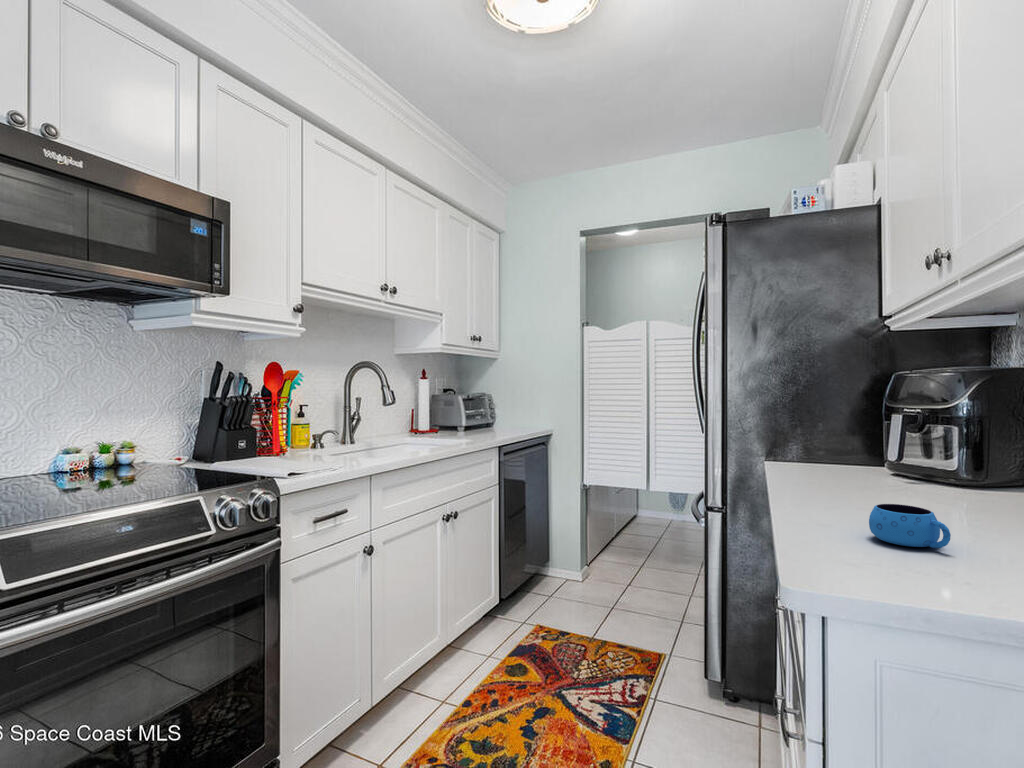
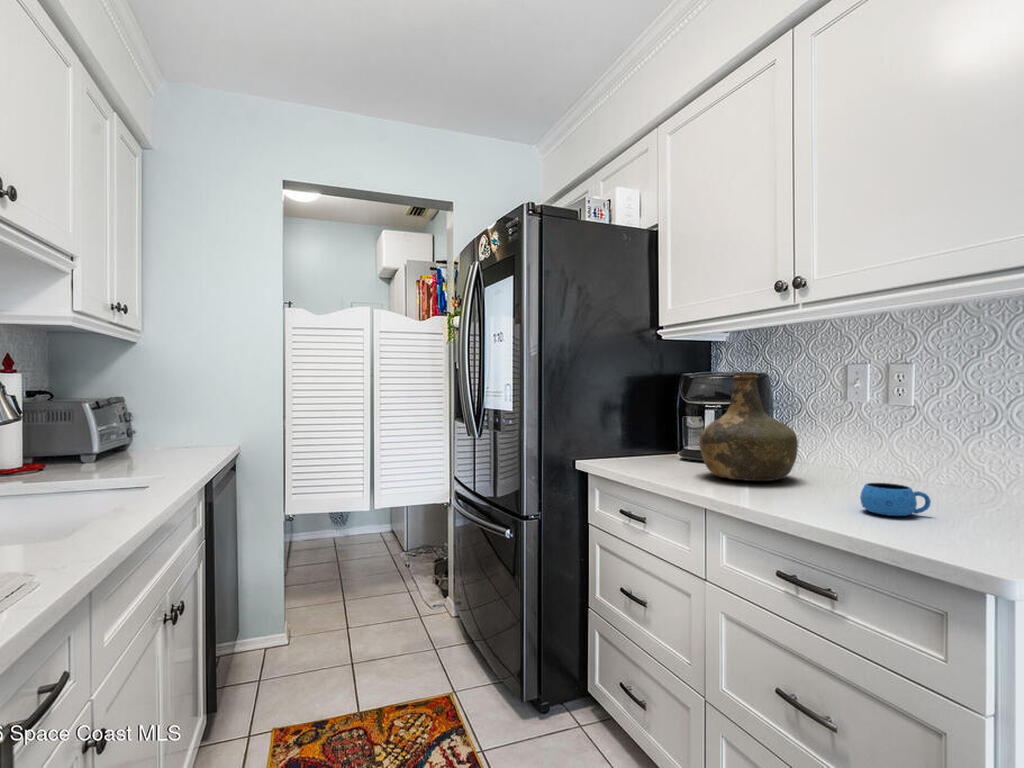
bottle: none [822,371,952,500] -> present [699,372,798,481]

